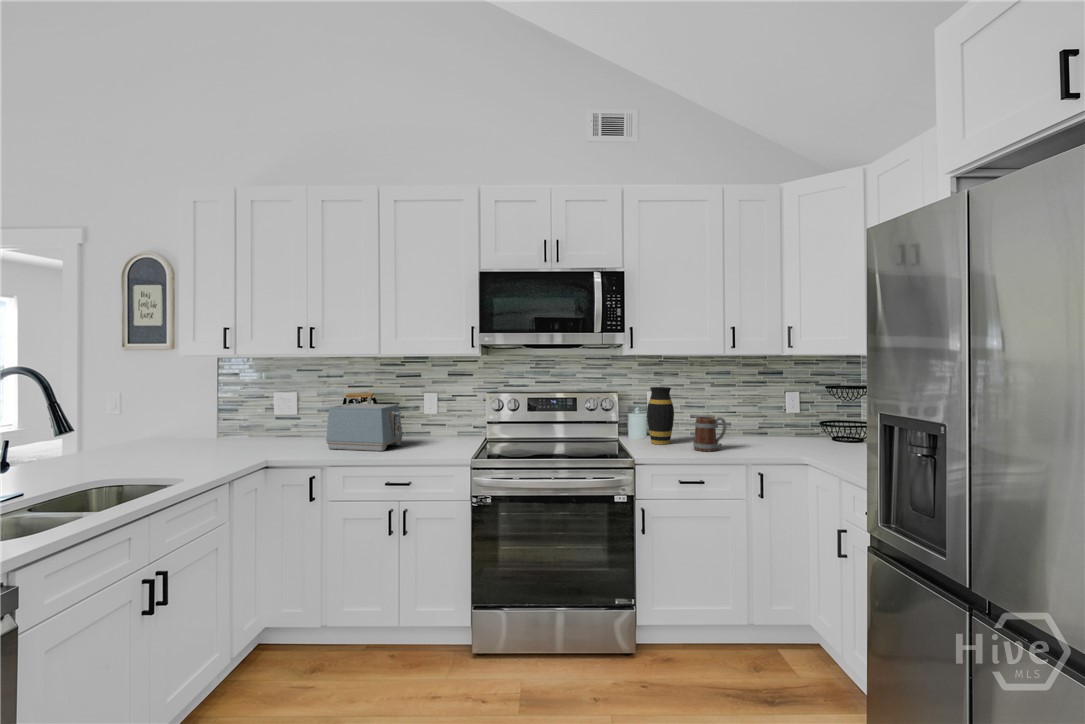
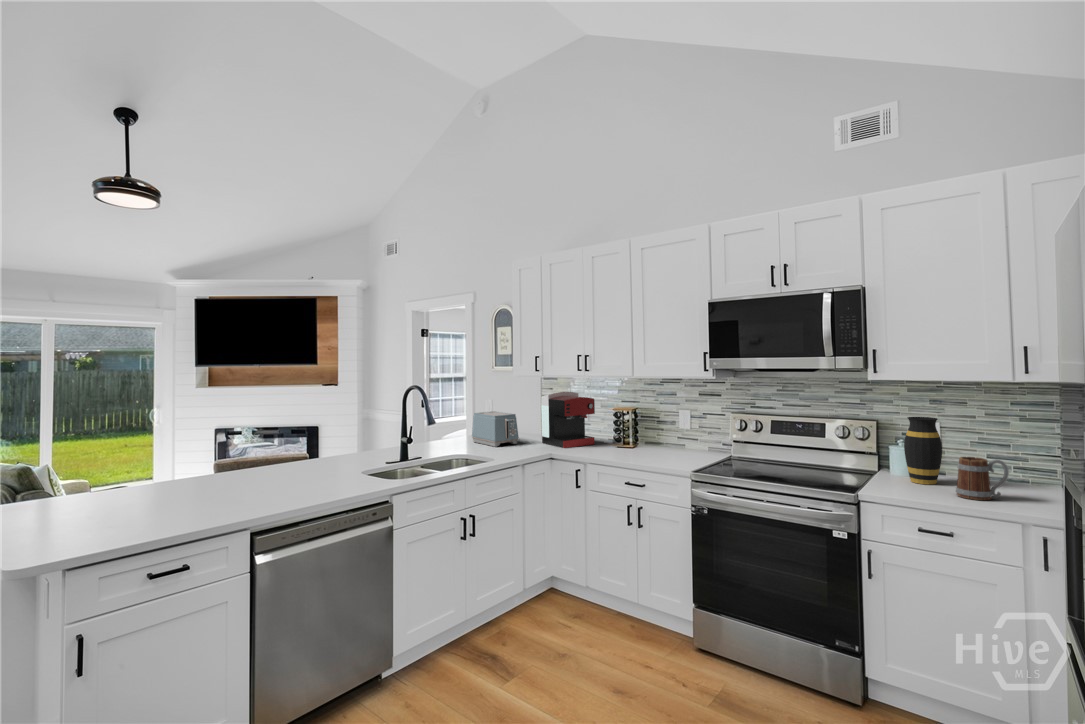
coffee maker: none [236,376,317,451] -> present [541,392,595,448]
toaster: present [326,404,402,451] -> present [472,411,519,447]

